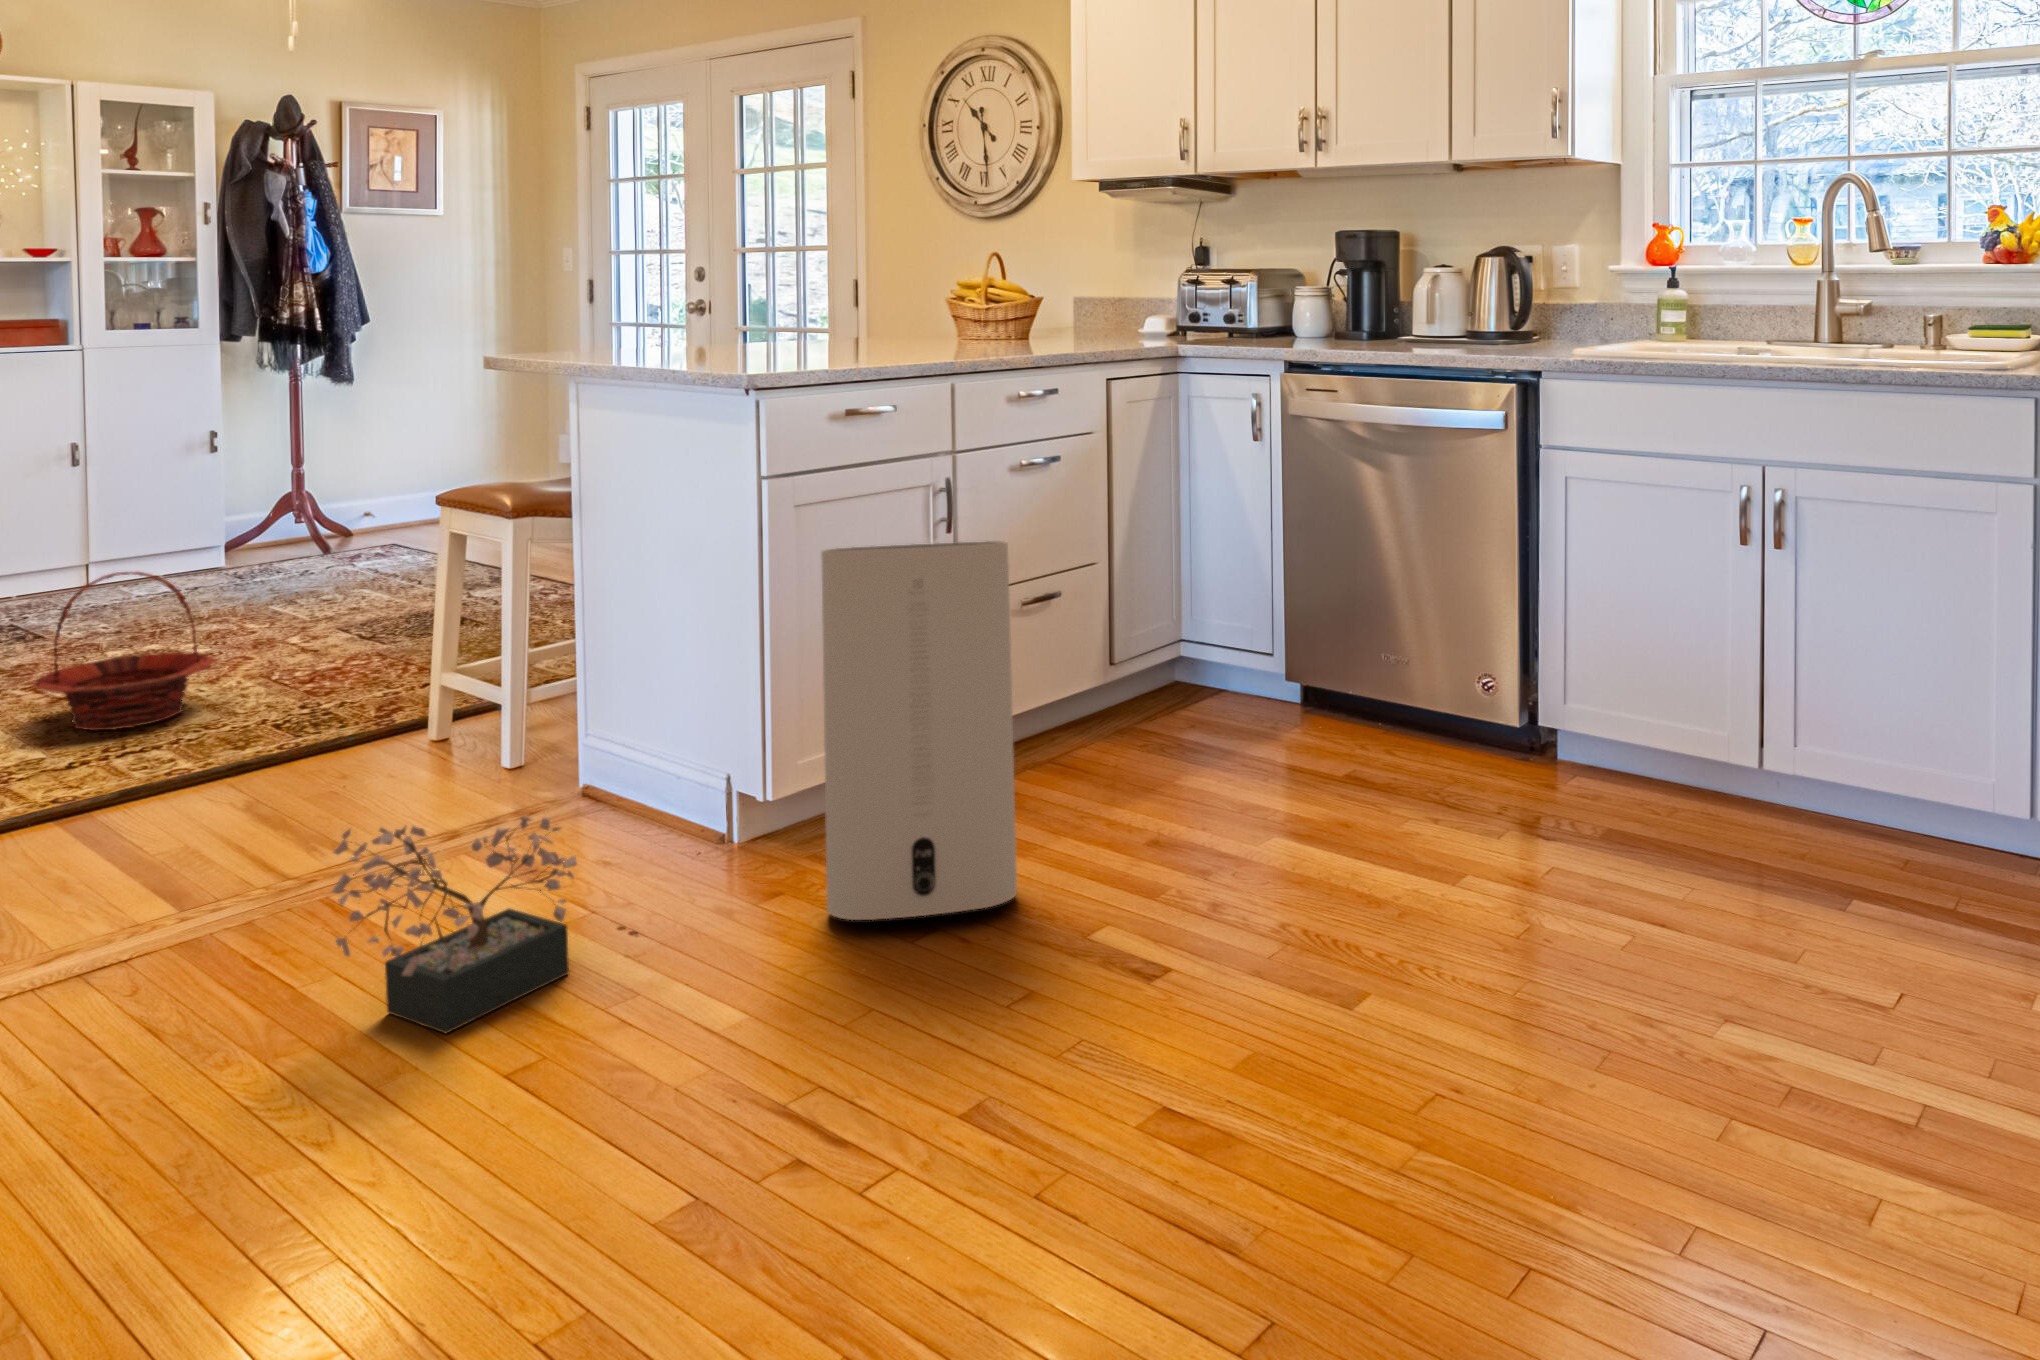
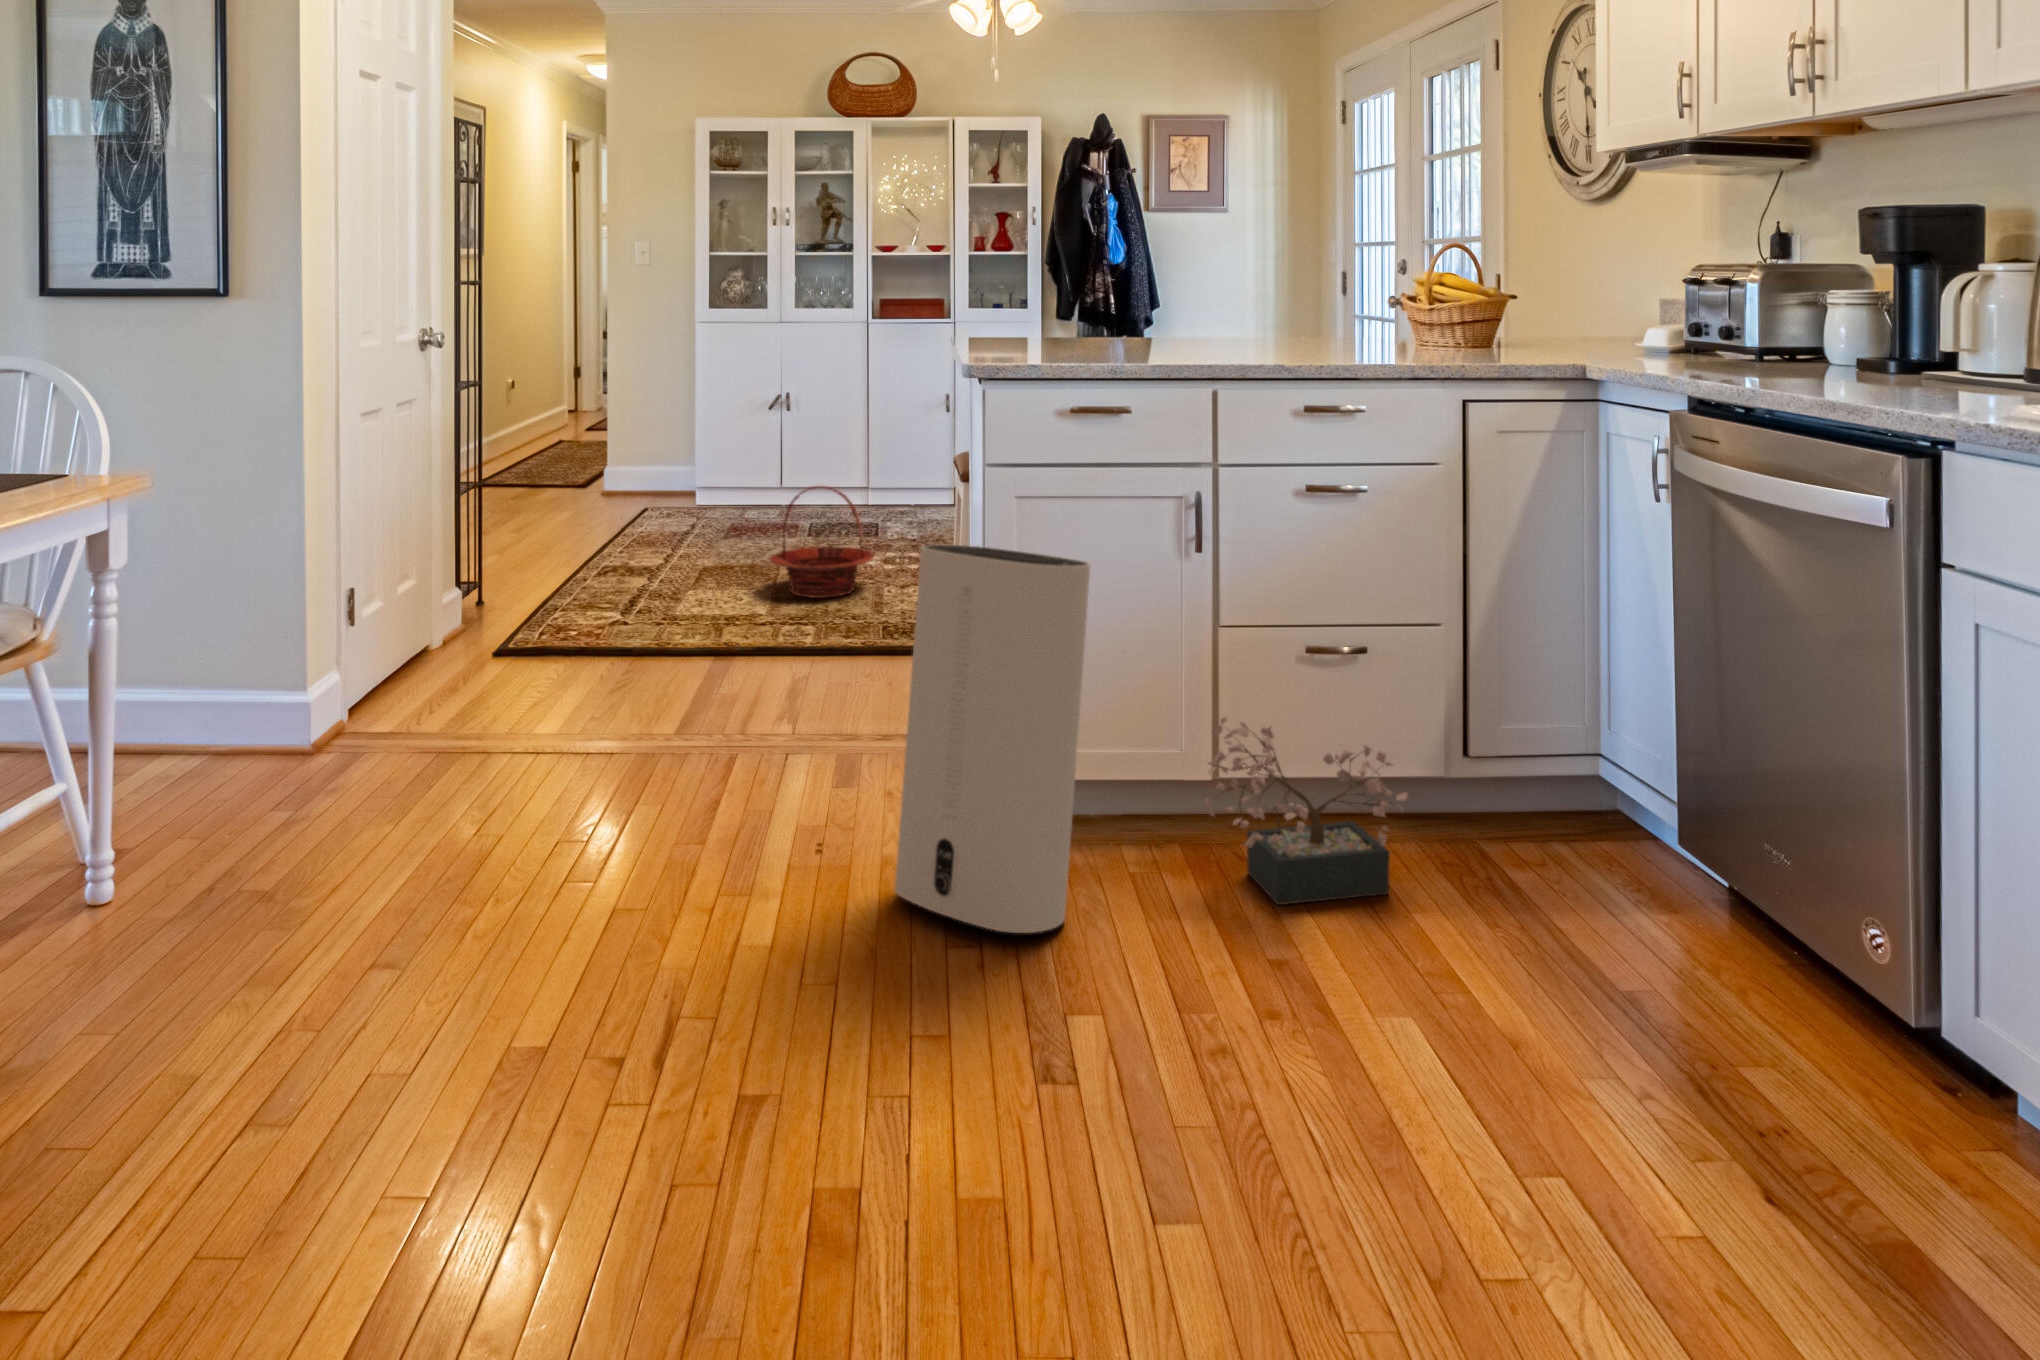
decorative plant: present [332,817,577,1033] -> present [1205,718,1407,905]

